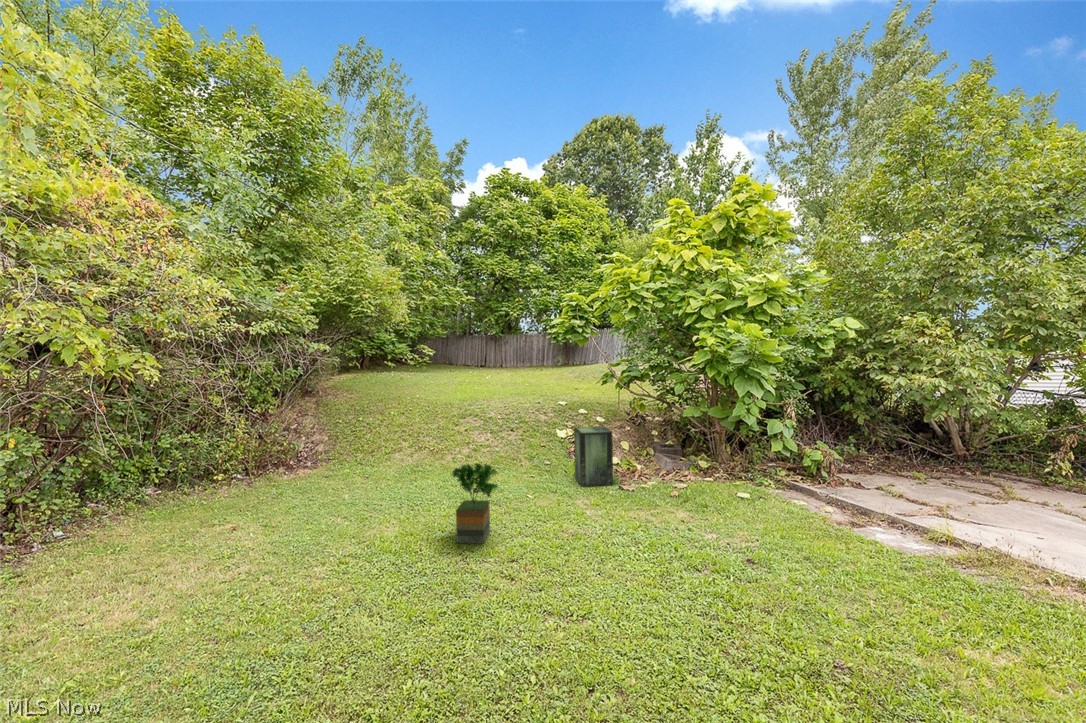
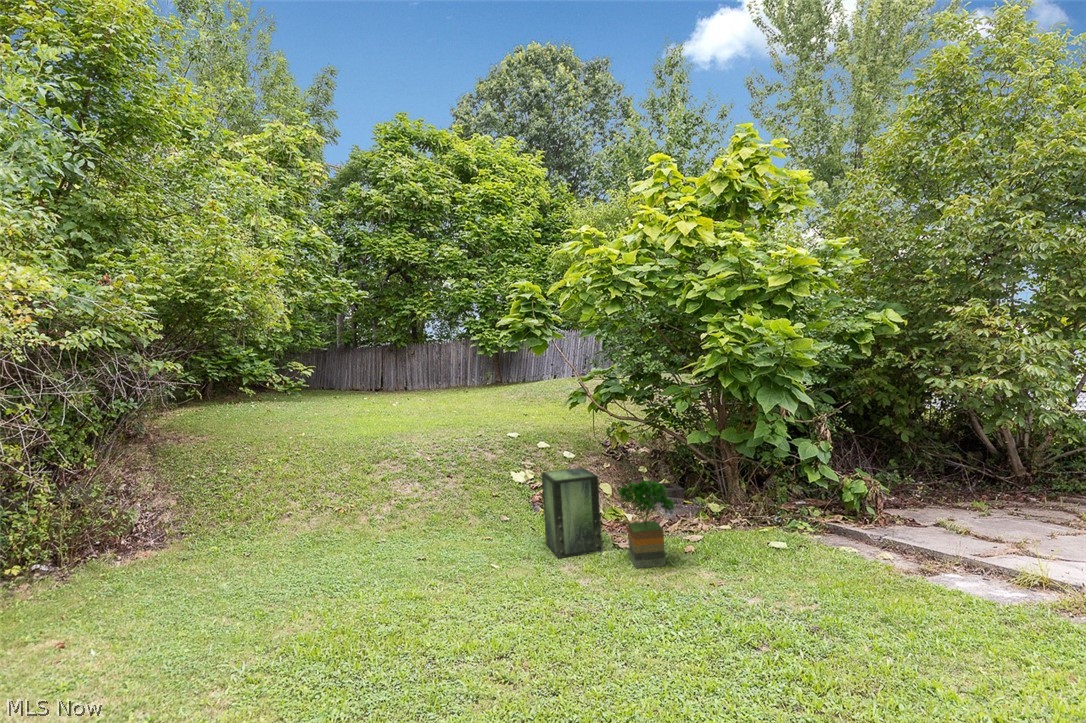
potted tree: present [452,463,498,544] -> present [618,480,675,568]

